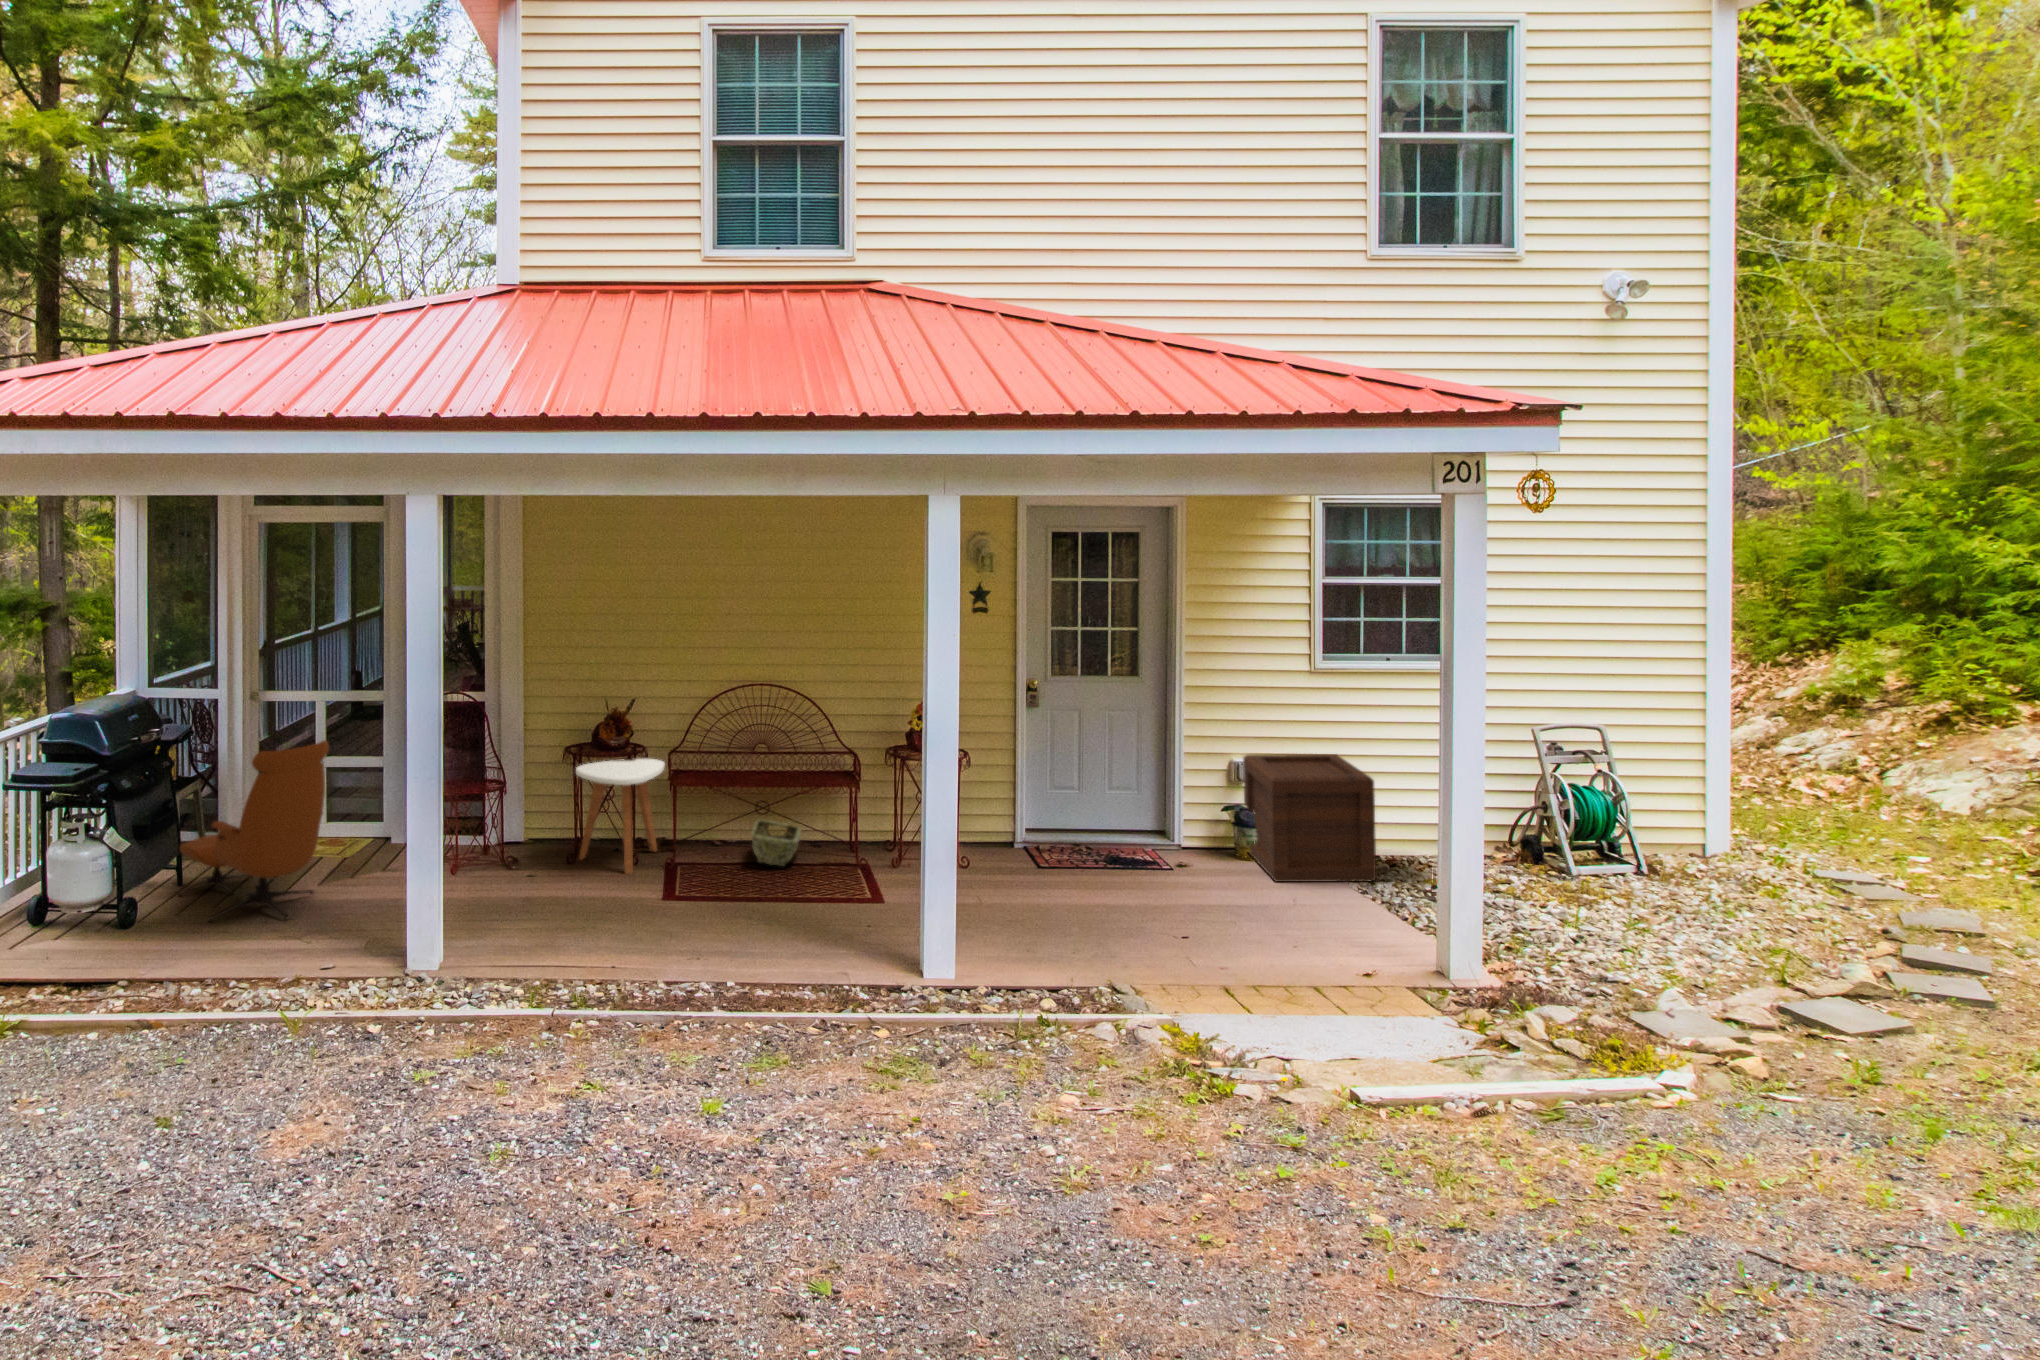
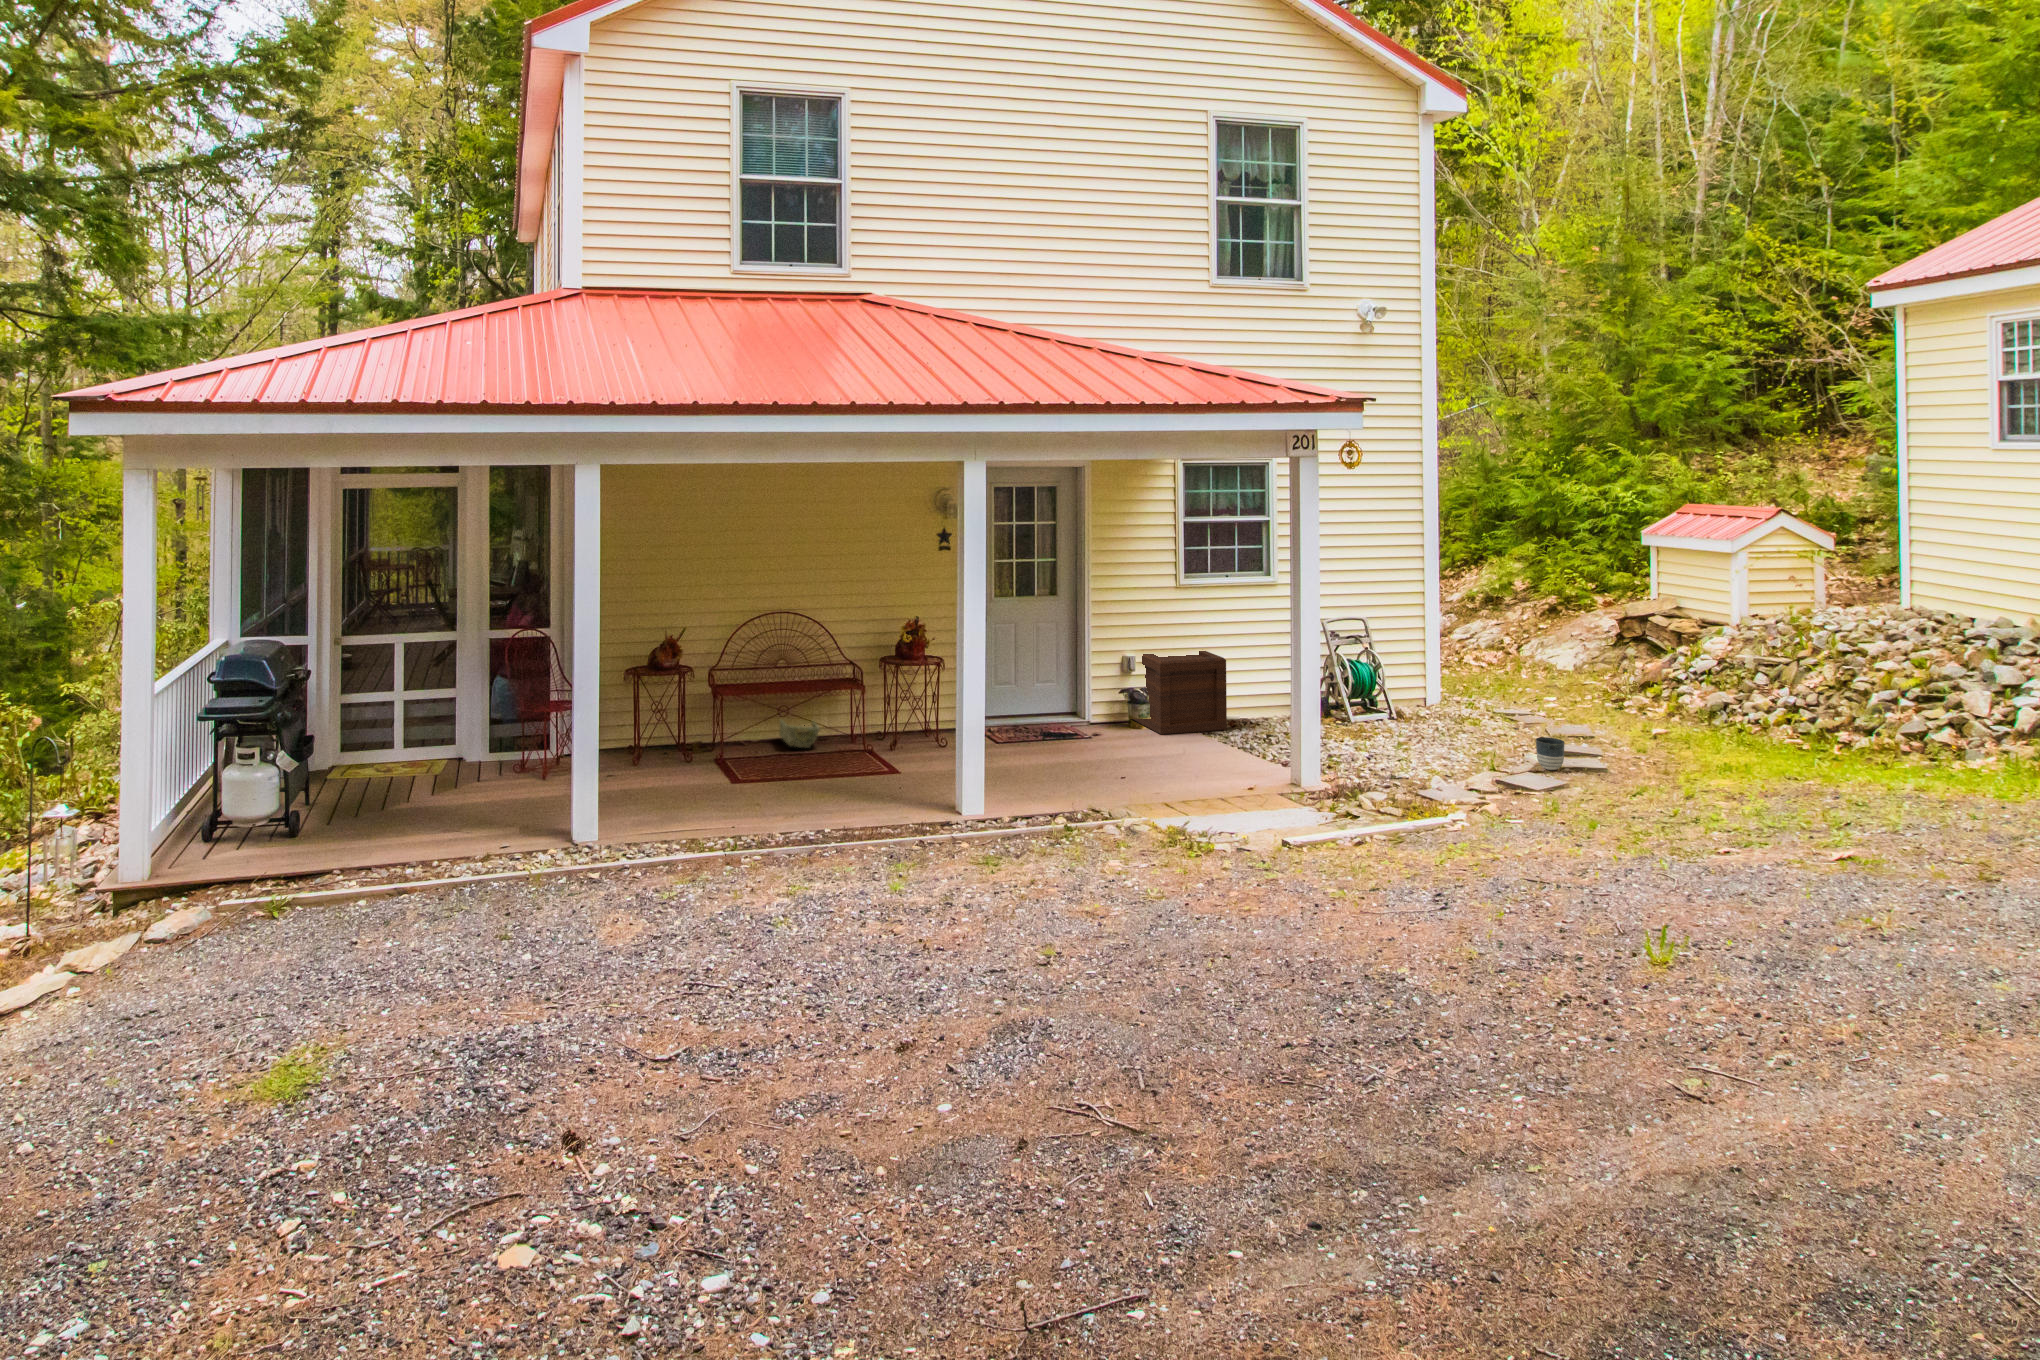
lounge chair: present [179,741,329,922] -> none [334,665,482,813]
side table: present [576,758,665,874] -> none [642,673,710,761]
planter: none [1862,940,1913,996] -> present [1536,737,1565,770]

